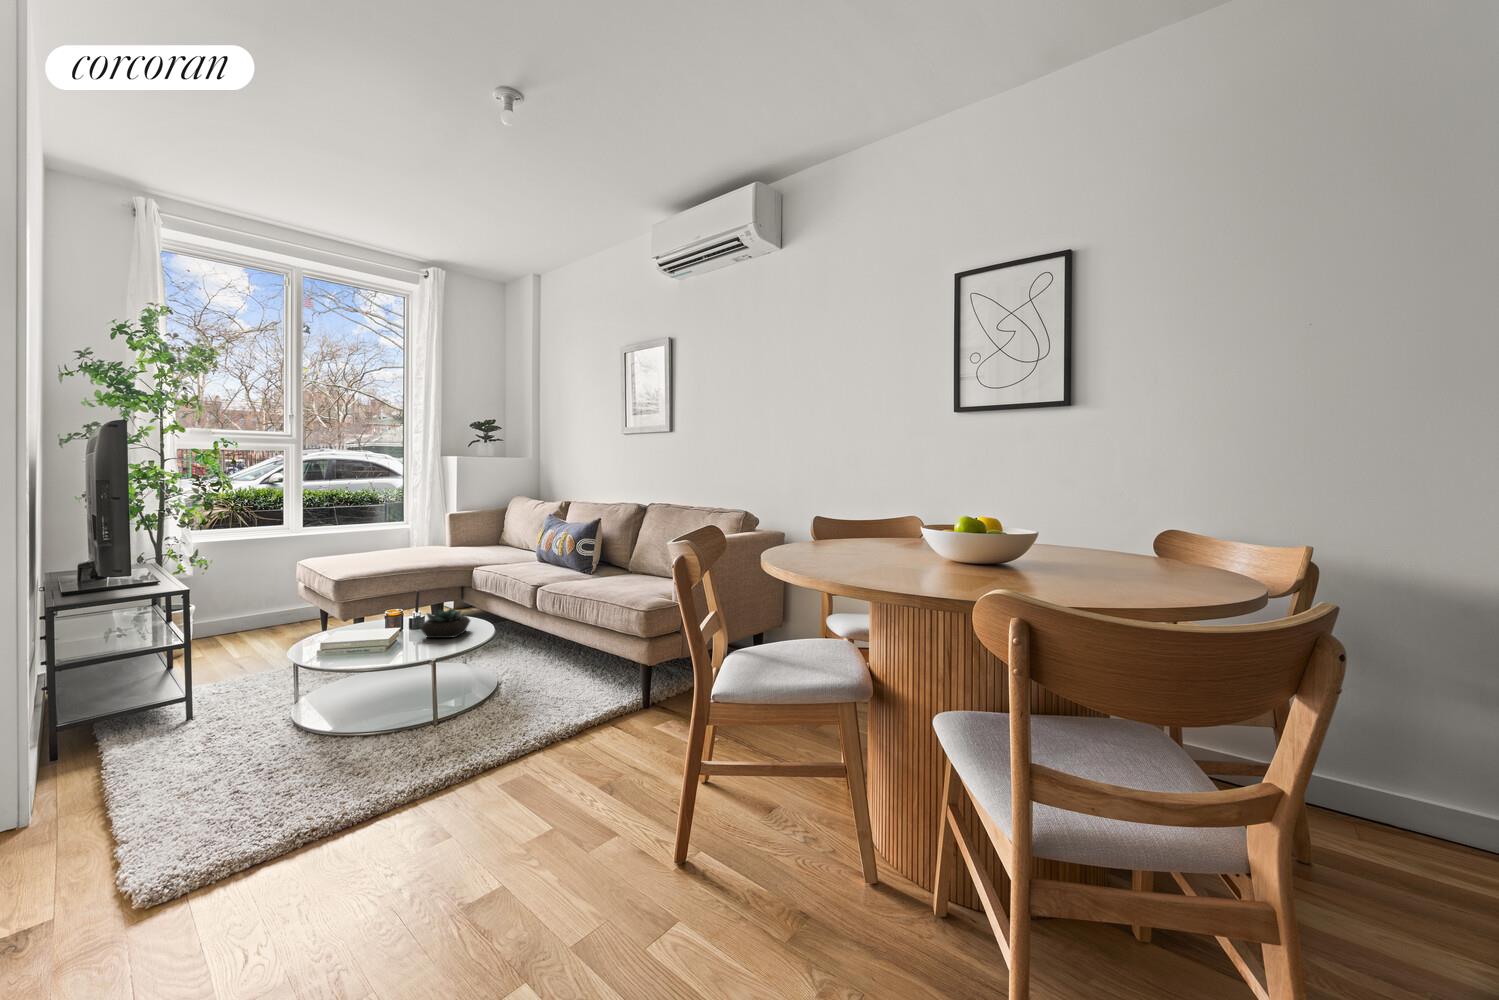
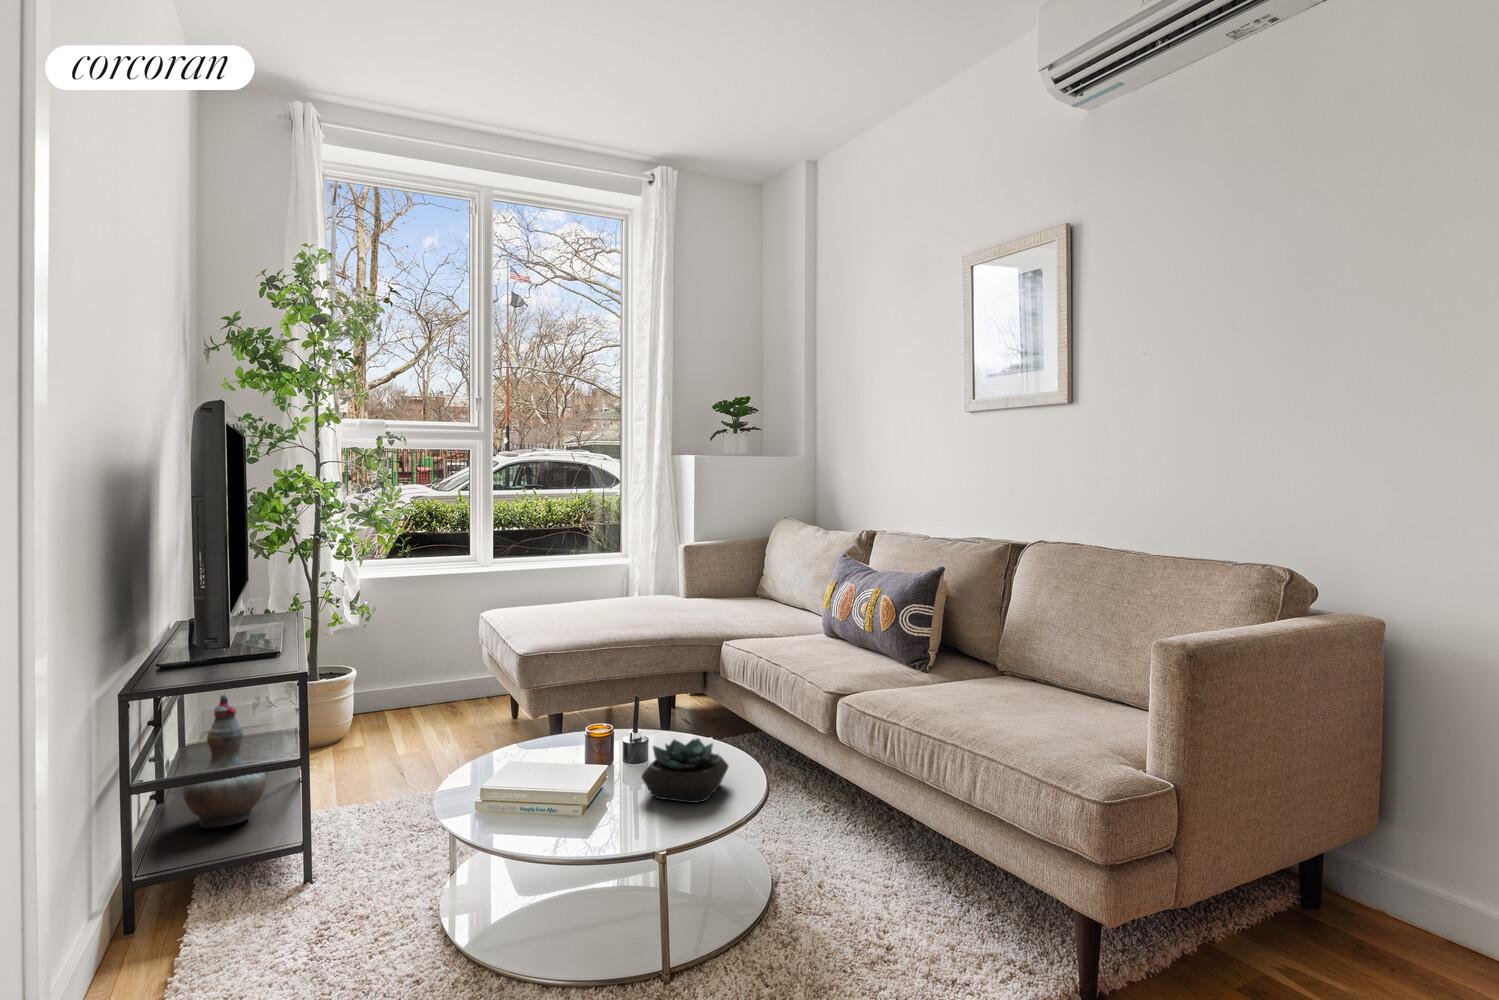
decorative vase: none [89,607,153,692] -> present [183,695,266,828]

